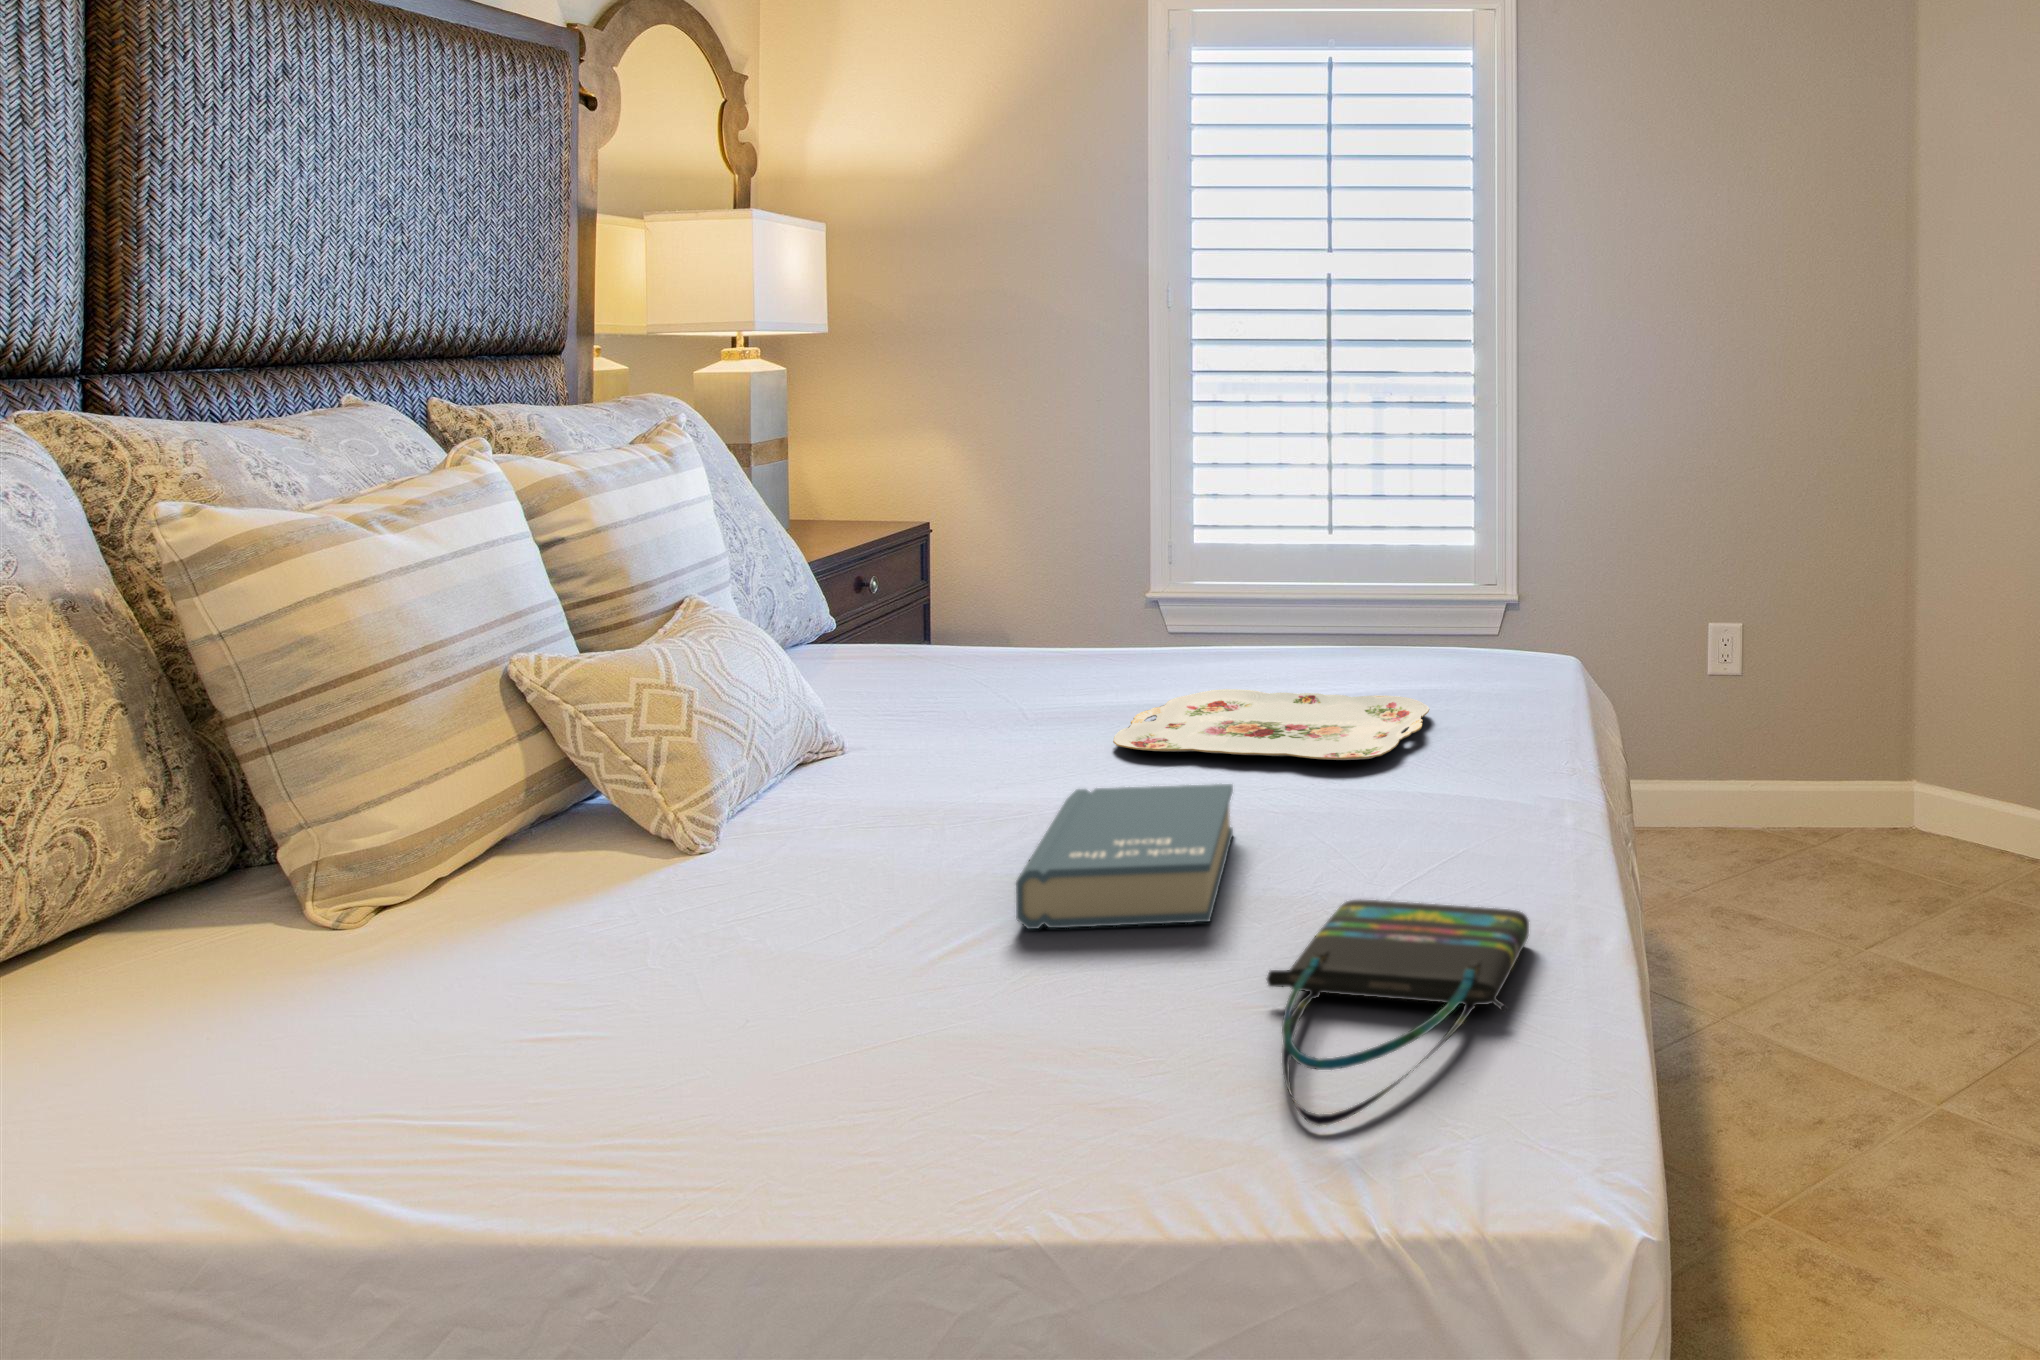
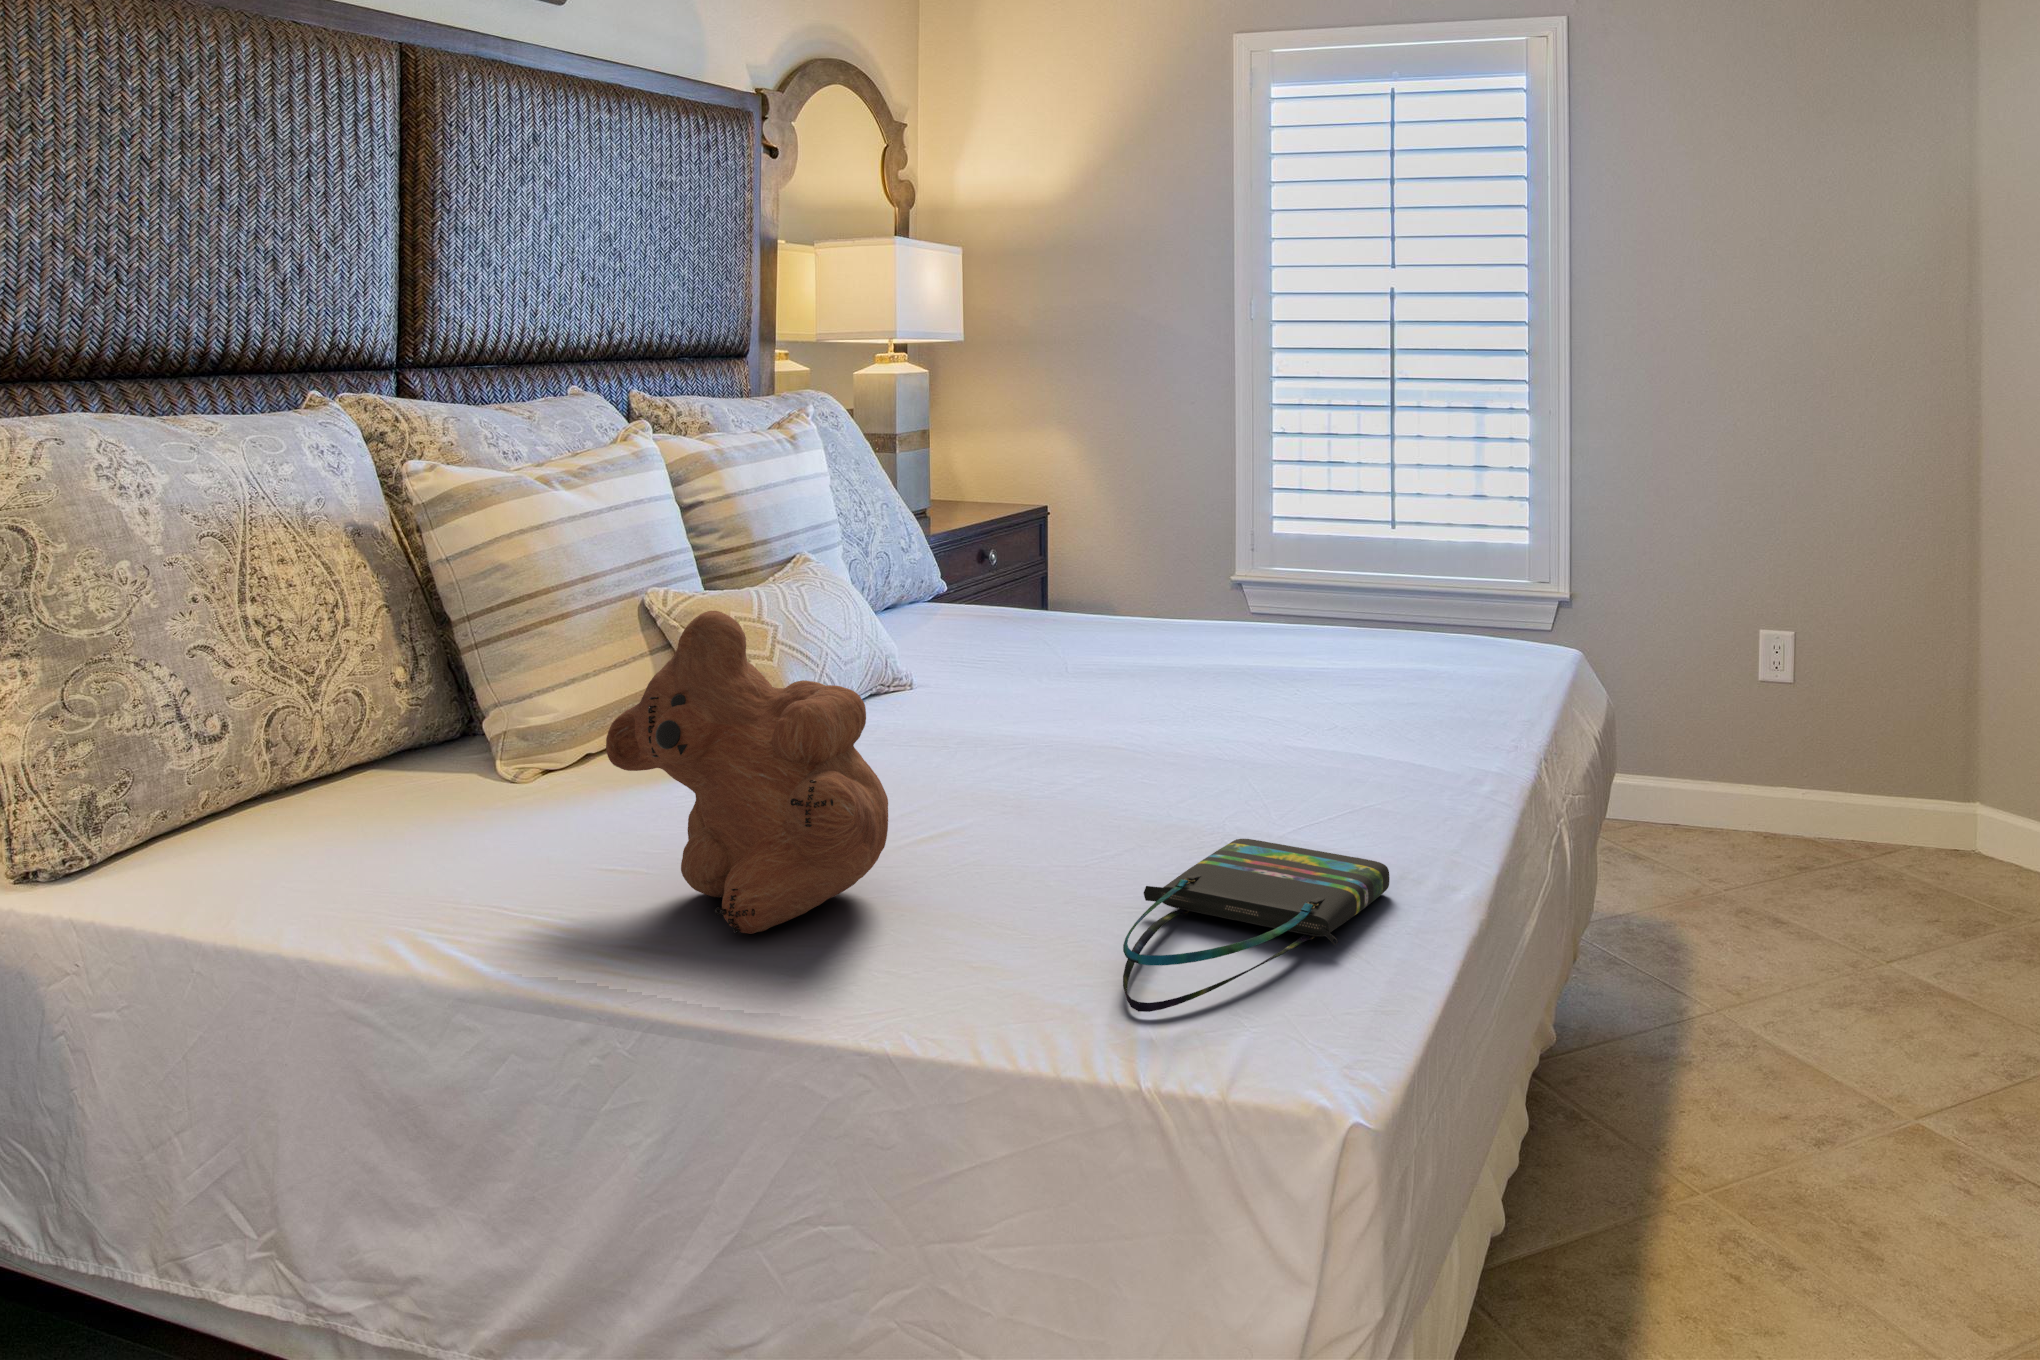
teddy bear: none [538,685,942,1099] -> present [606,611,888,934]
serving tray: present [1113,689,1430,760] -> none [1112,659,1397,726]
book: present [1016,784,1233,929] -> none [972,727,1179,845]

